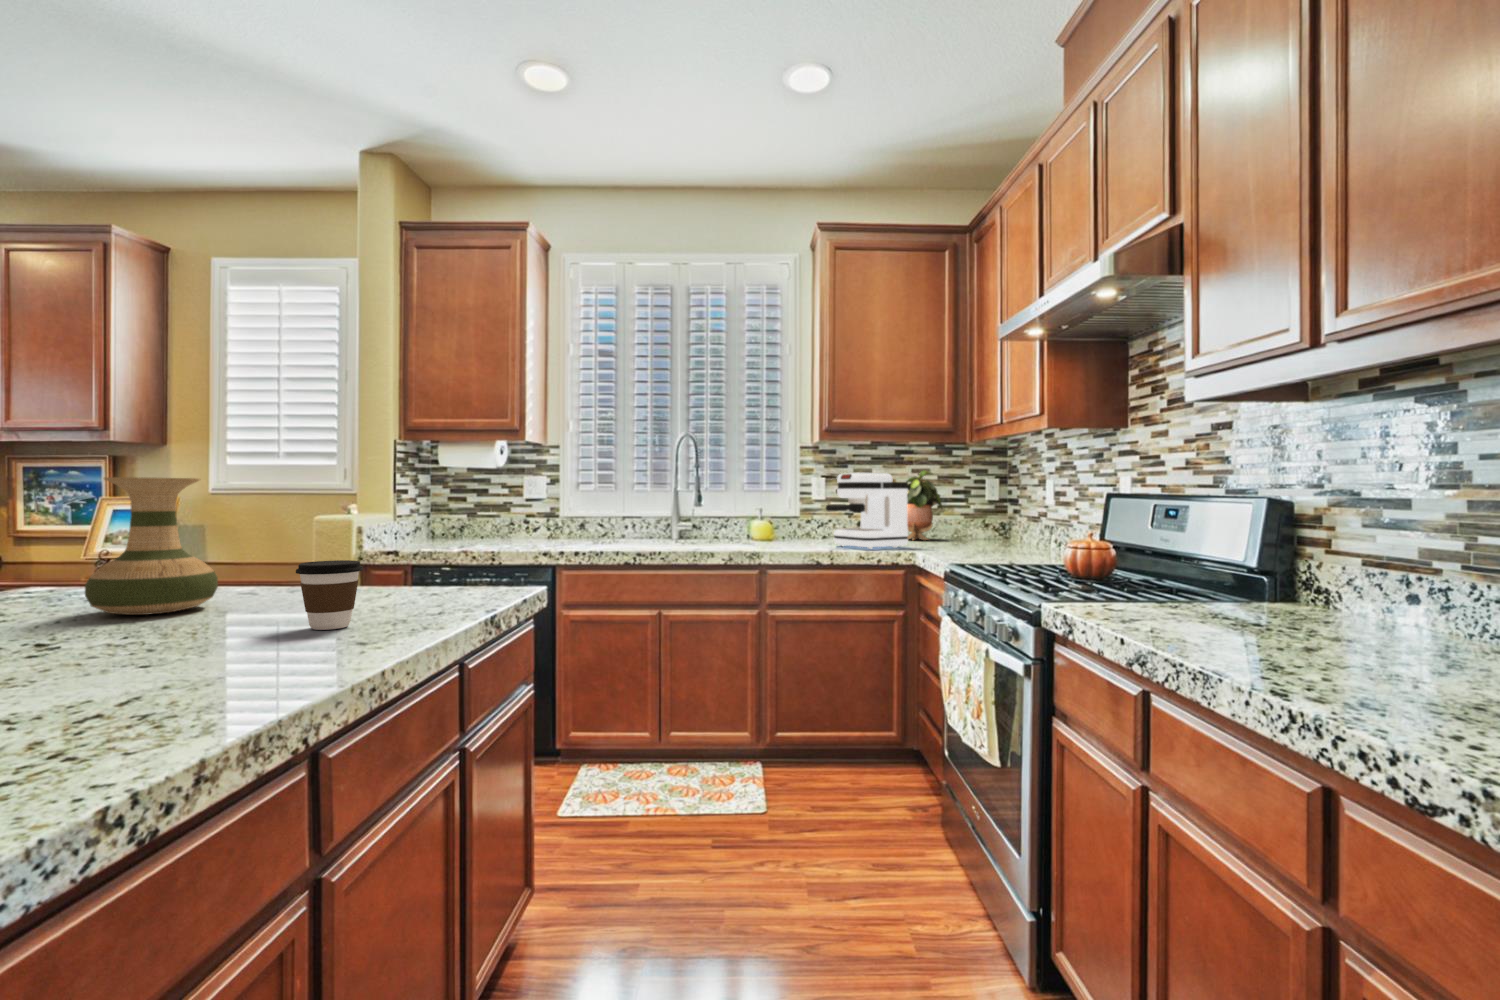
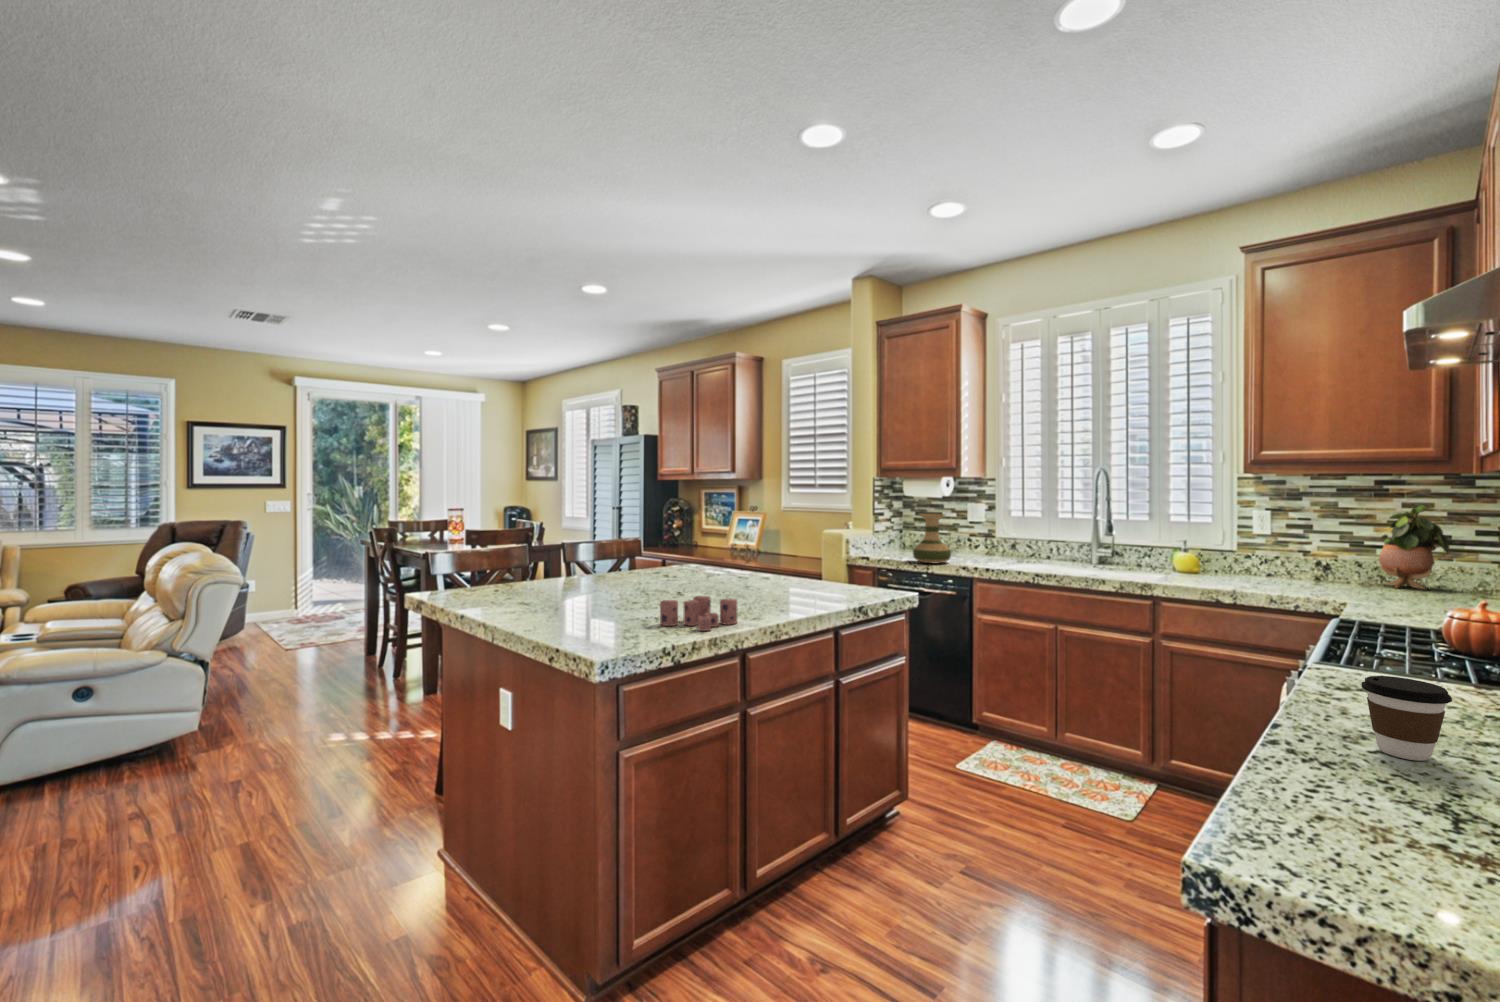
coffee maker: present [826,473,908,549] -> none [1240,511,1357,596]
vase: present [85,477,218,615] -> present [913,514,951,564]
coffee cup: present [296,560,363,630] -> present [1361,676,1452,761]
candle: none [76,601,289,680] -> present [660,596,737,631]

